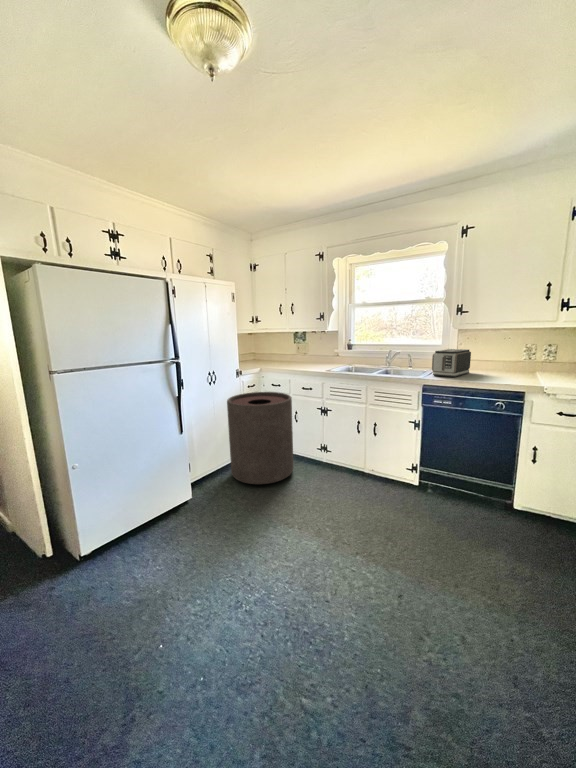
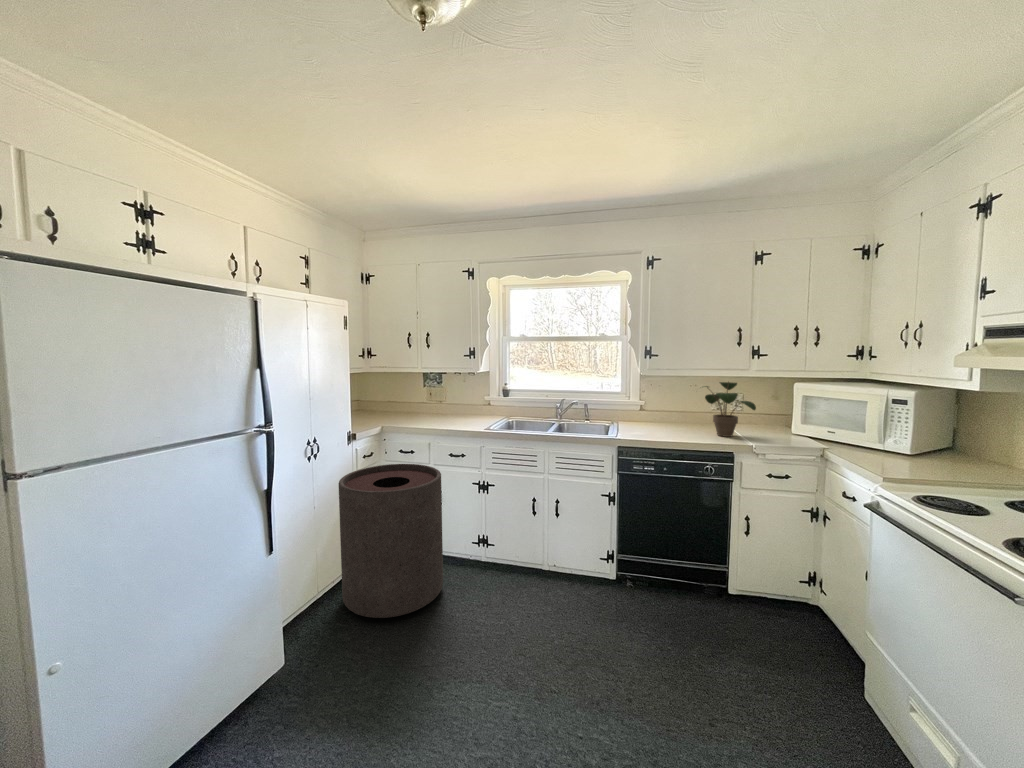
potted plant: none [499,331,555,379] -> present [704,382,756,437]
toaster: present [432,349,471,377] -> none [623,399,661,436]

